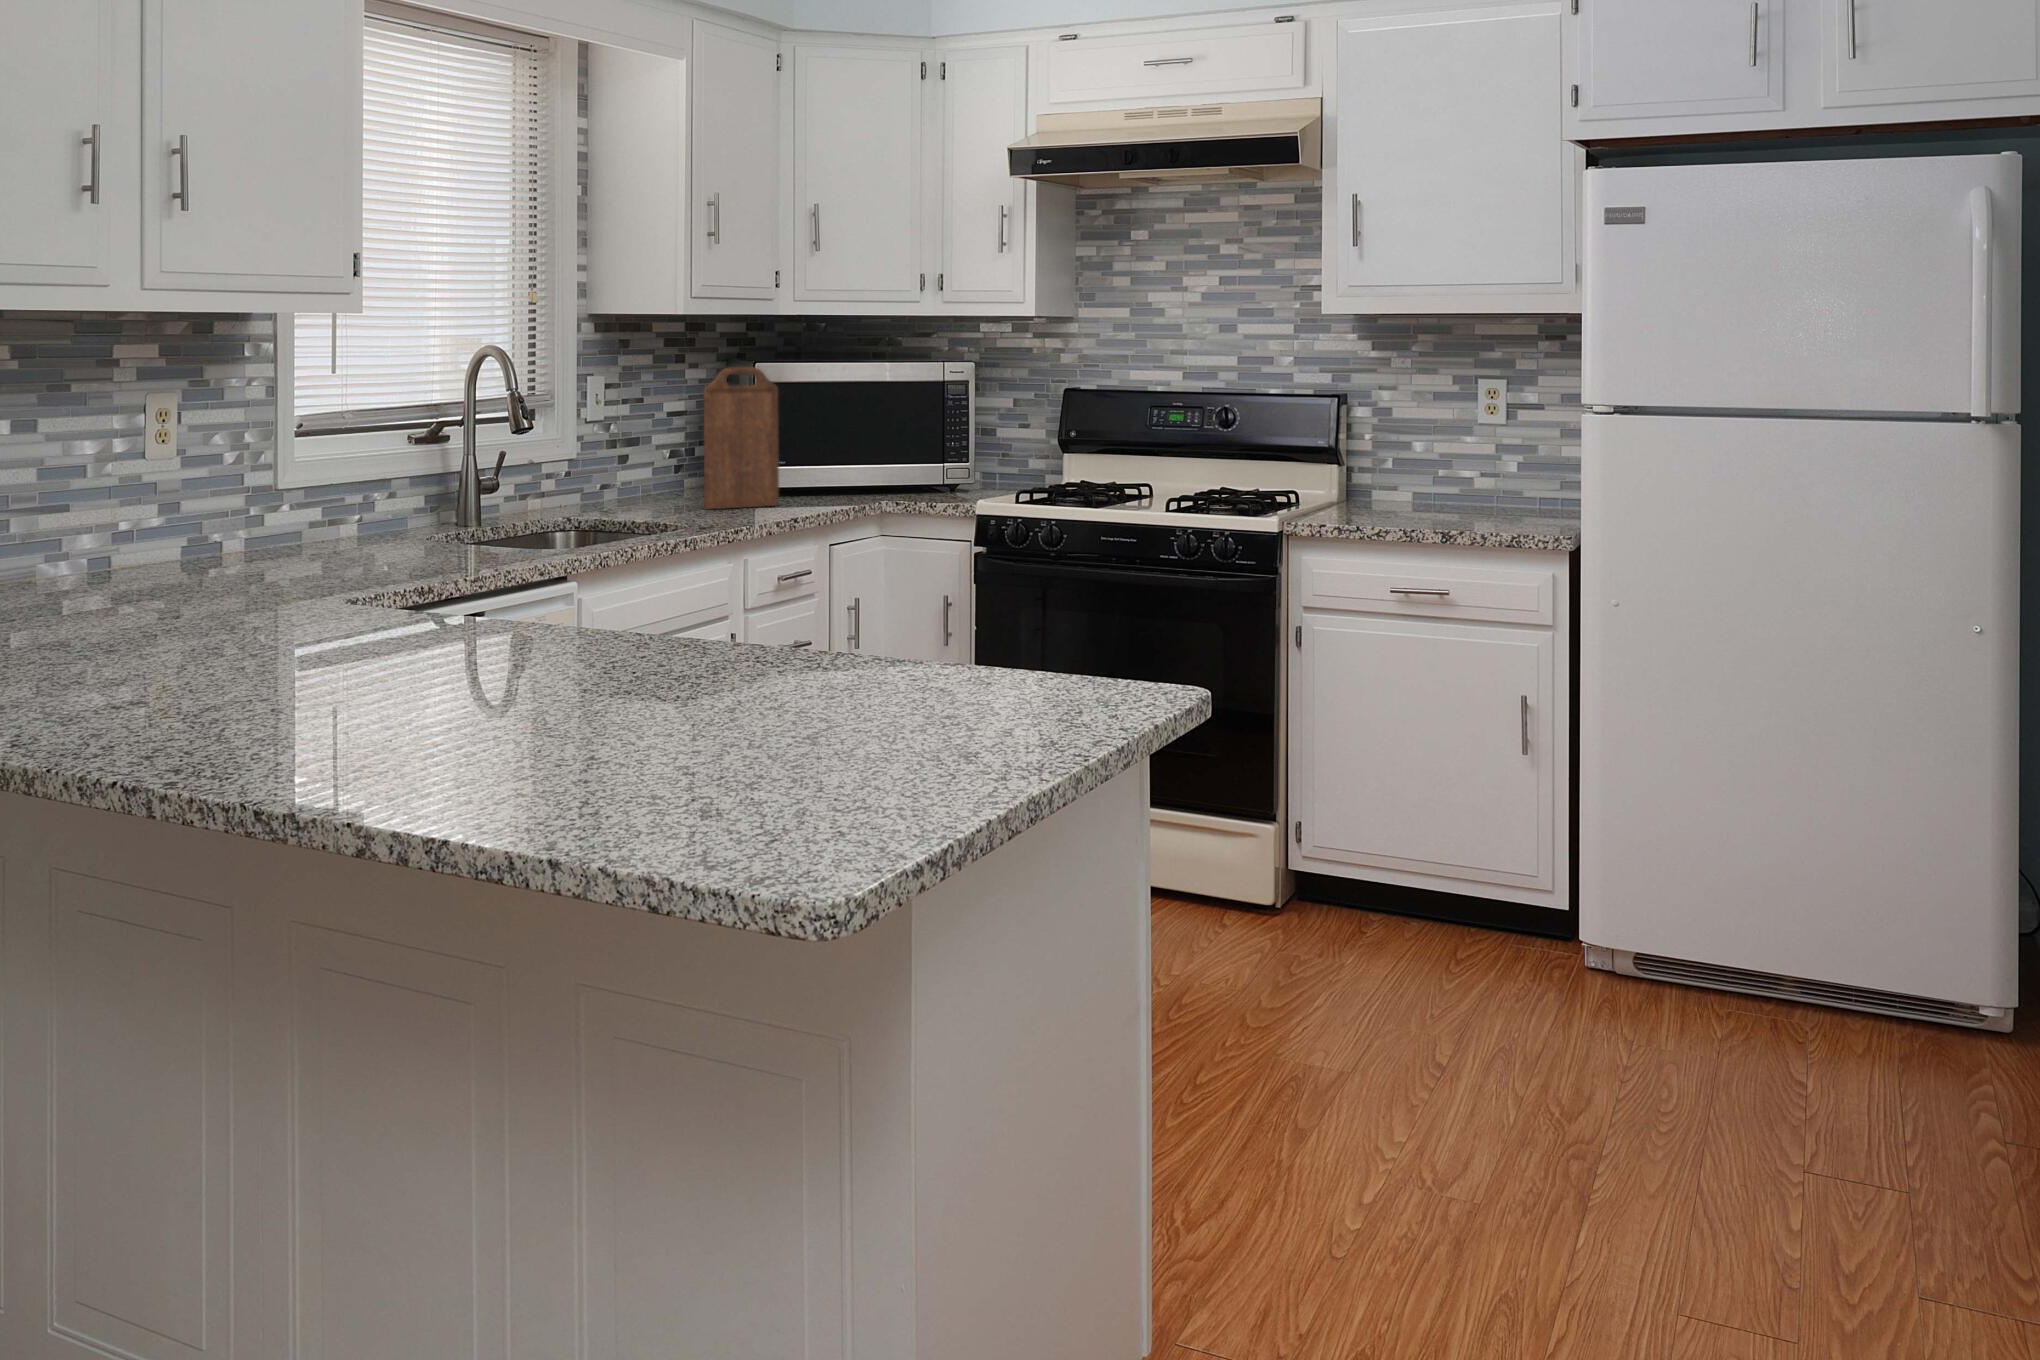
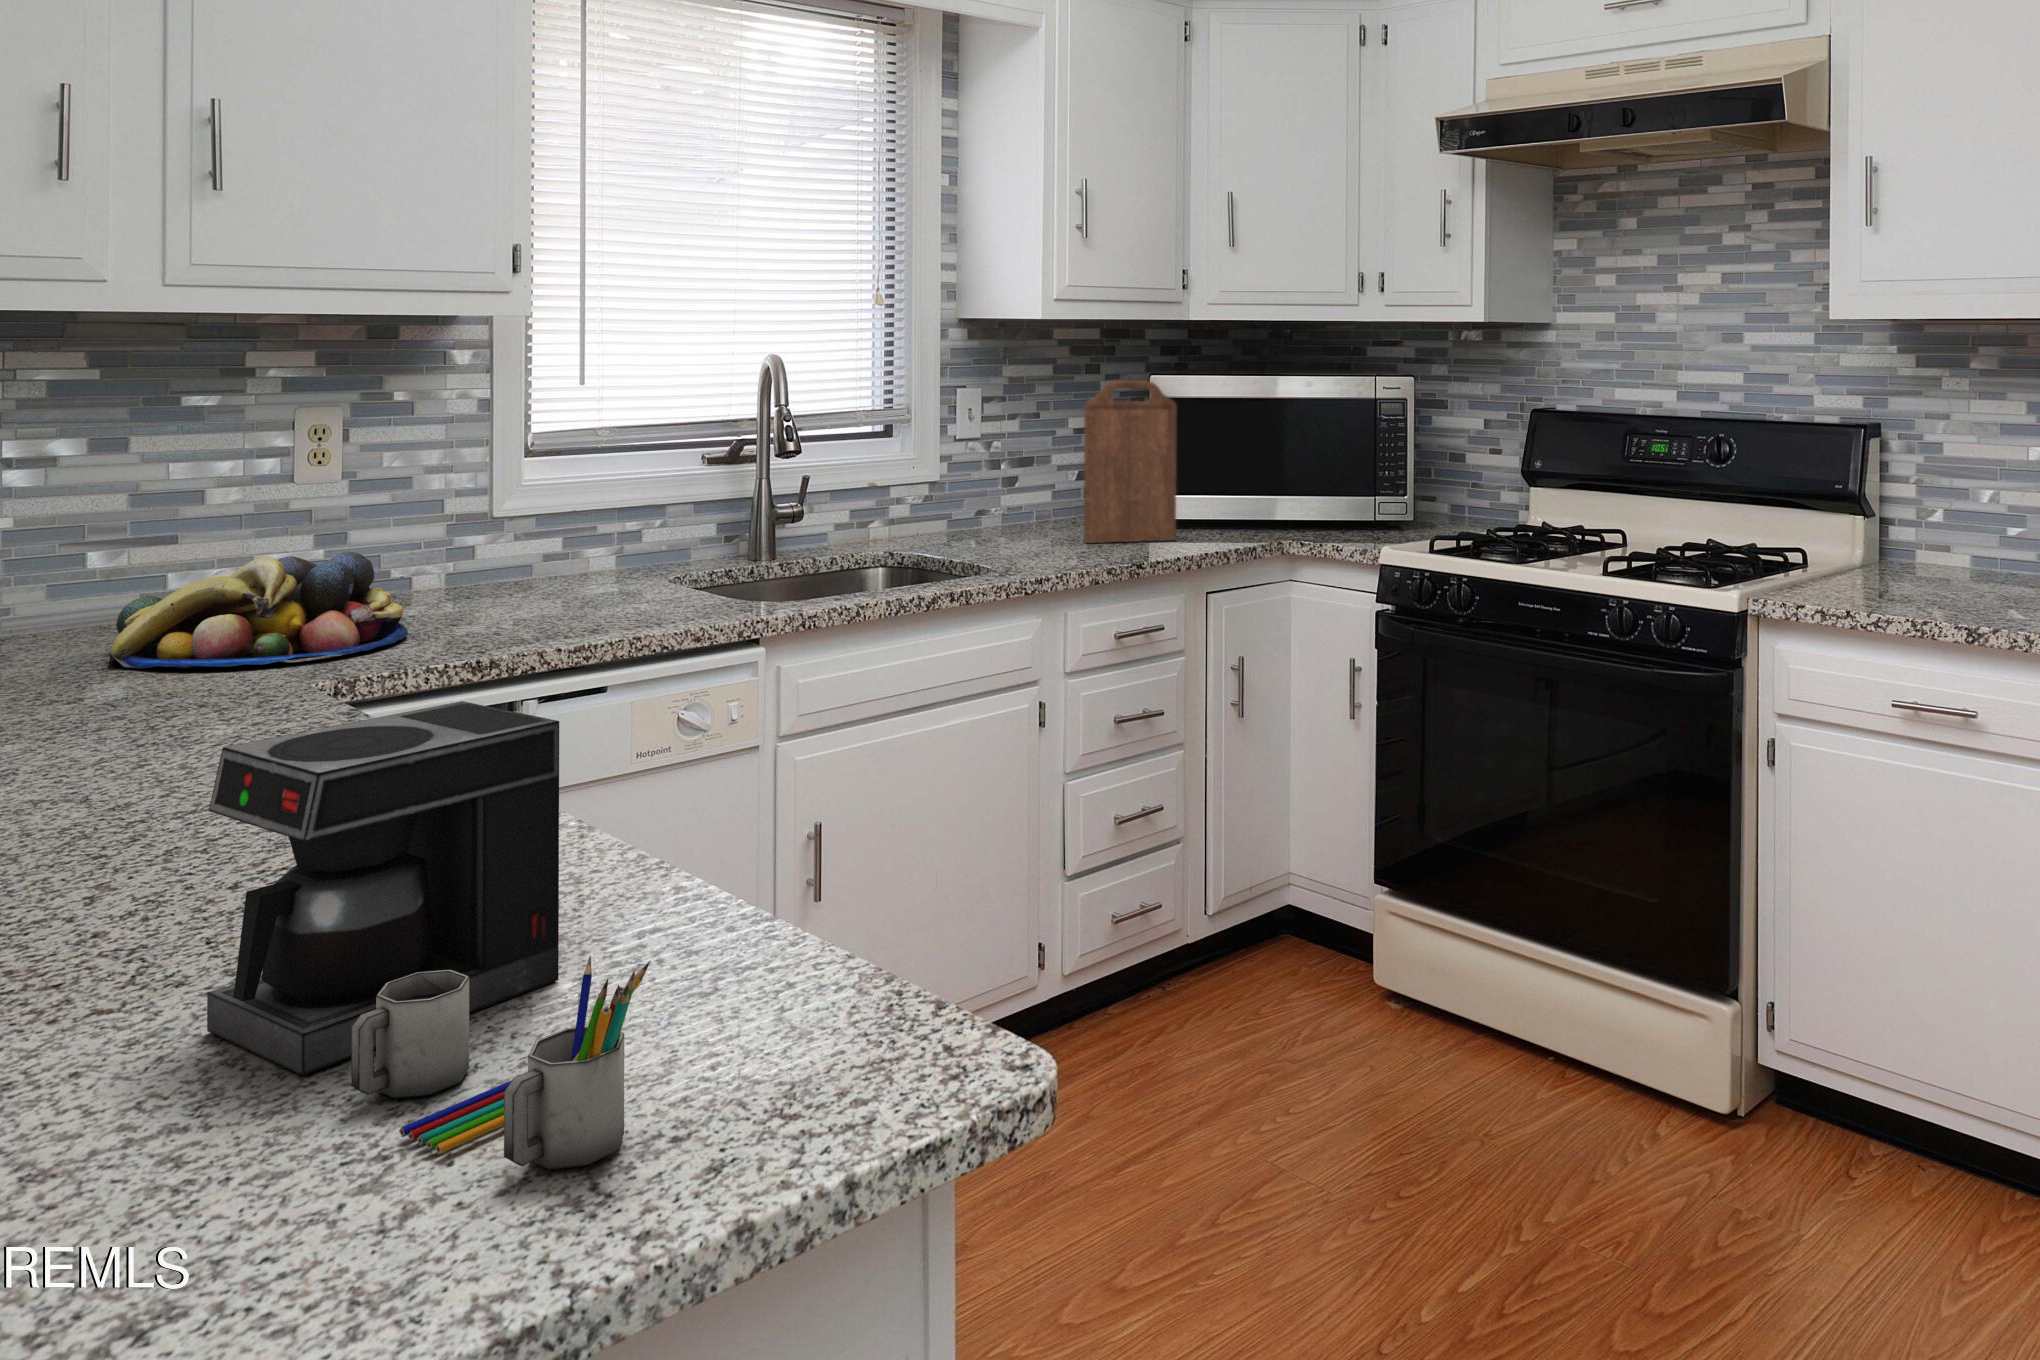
fruit bowl: none [77,512,310,604] -> present [108,552,408,668]
coffee maker: none [751,543,1071,730] -> present [207,701,650,1170]

